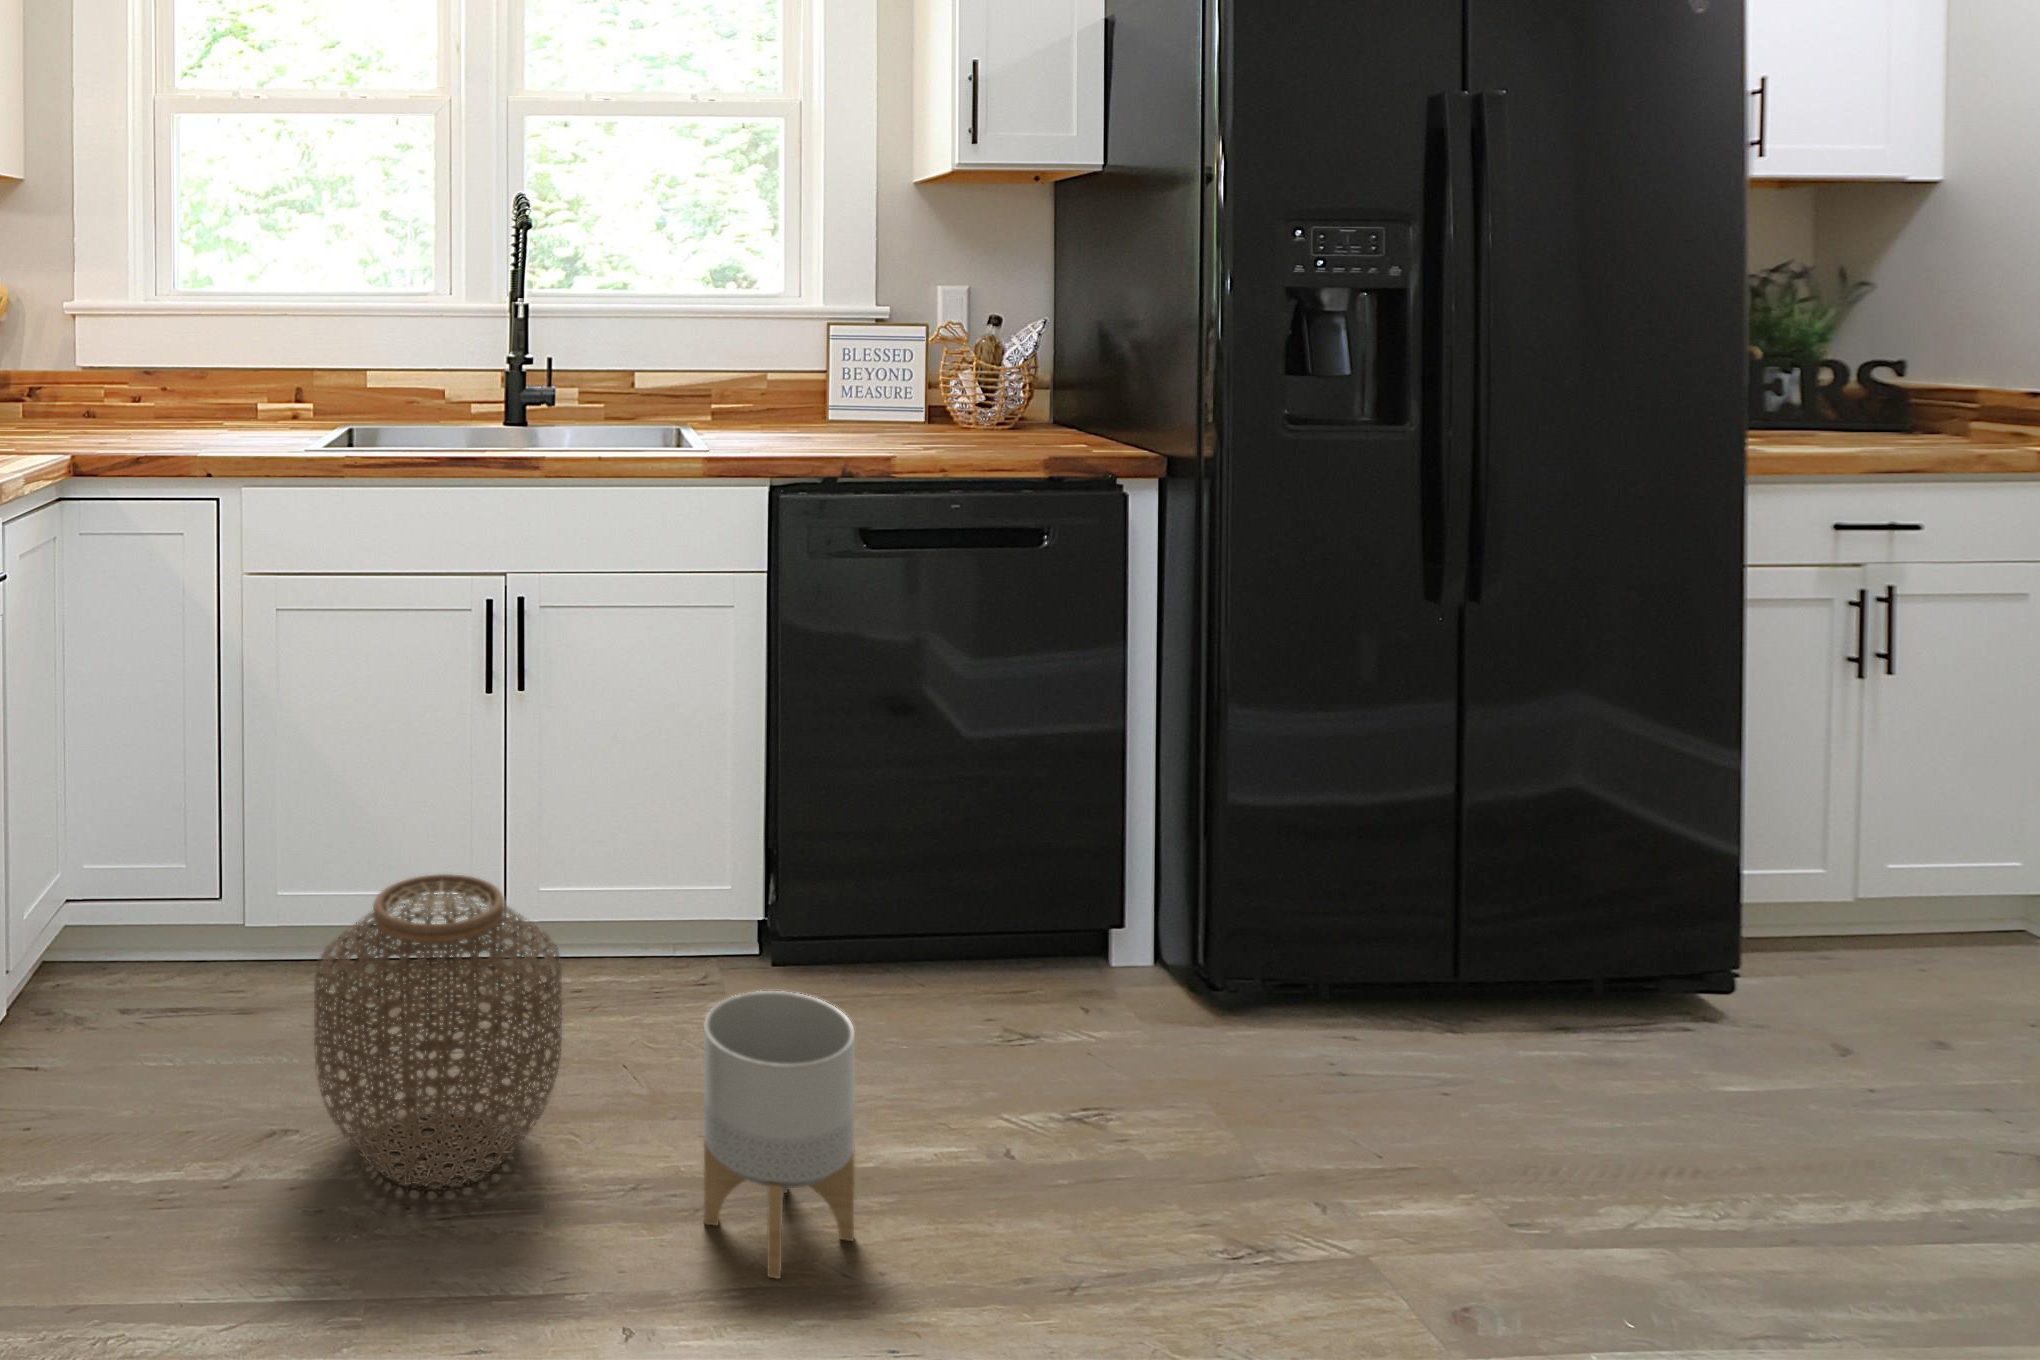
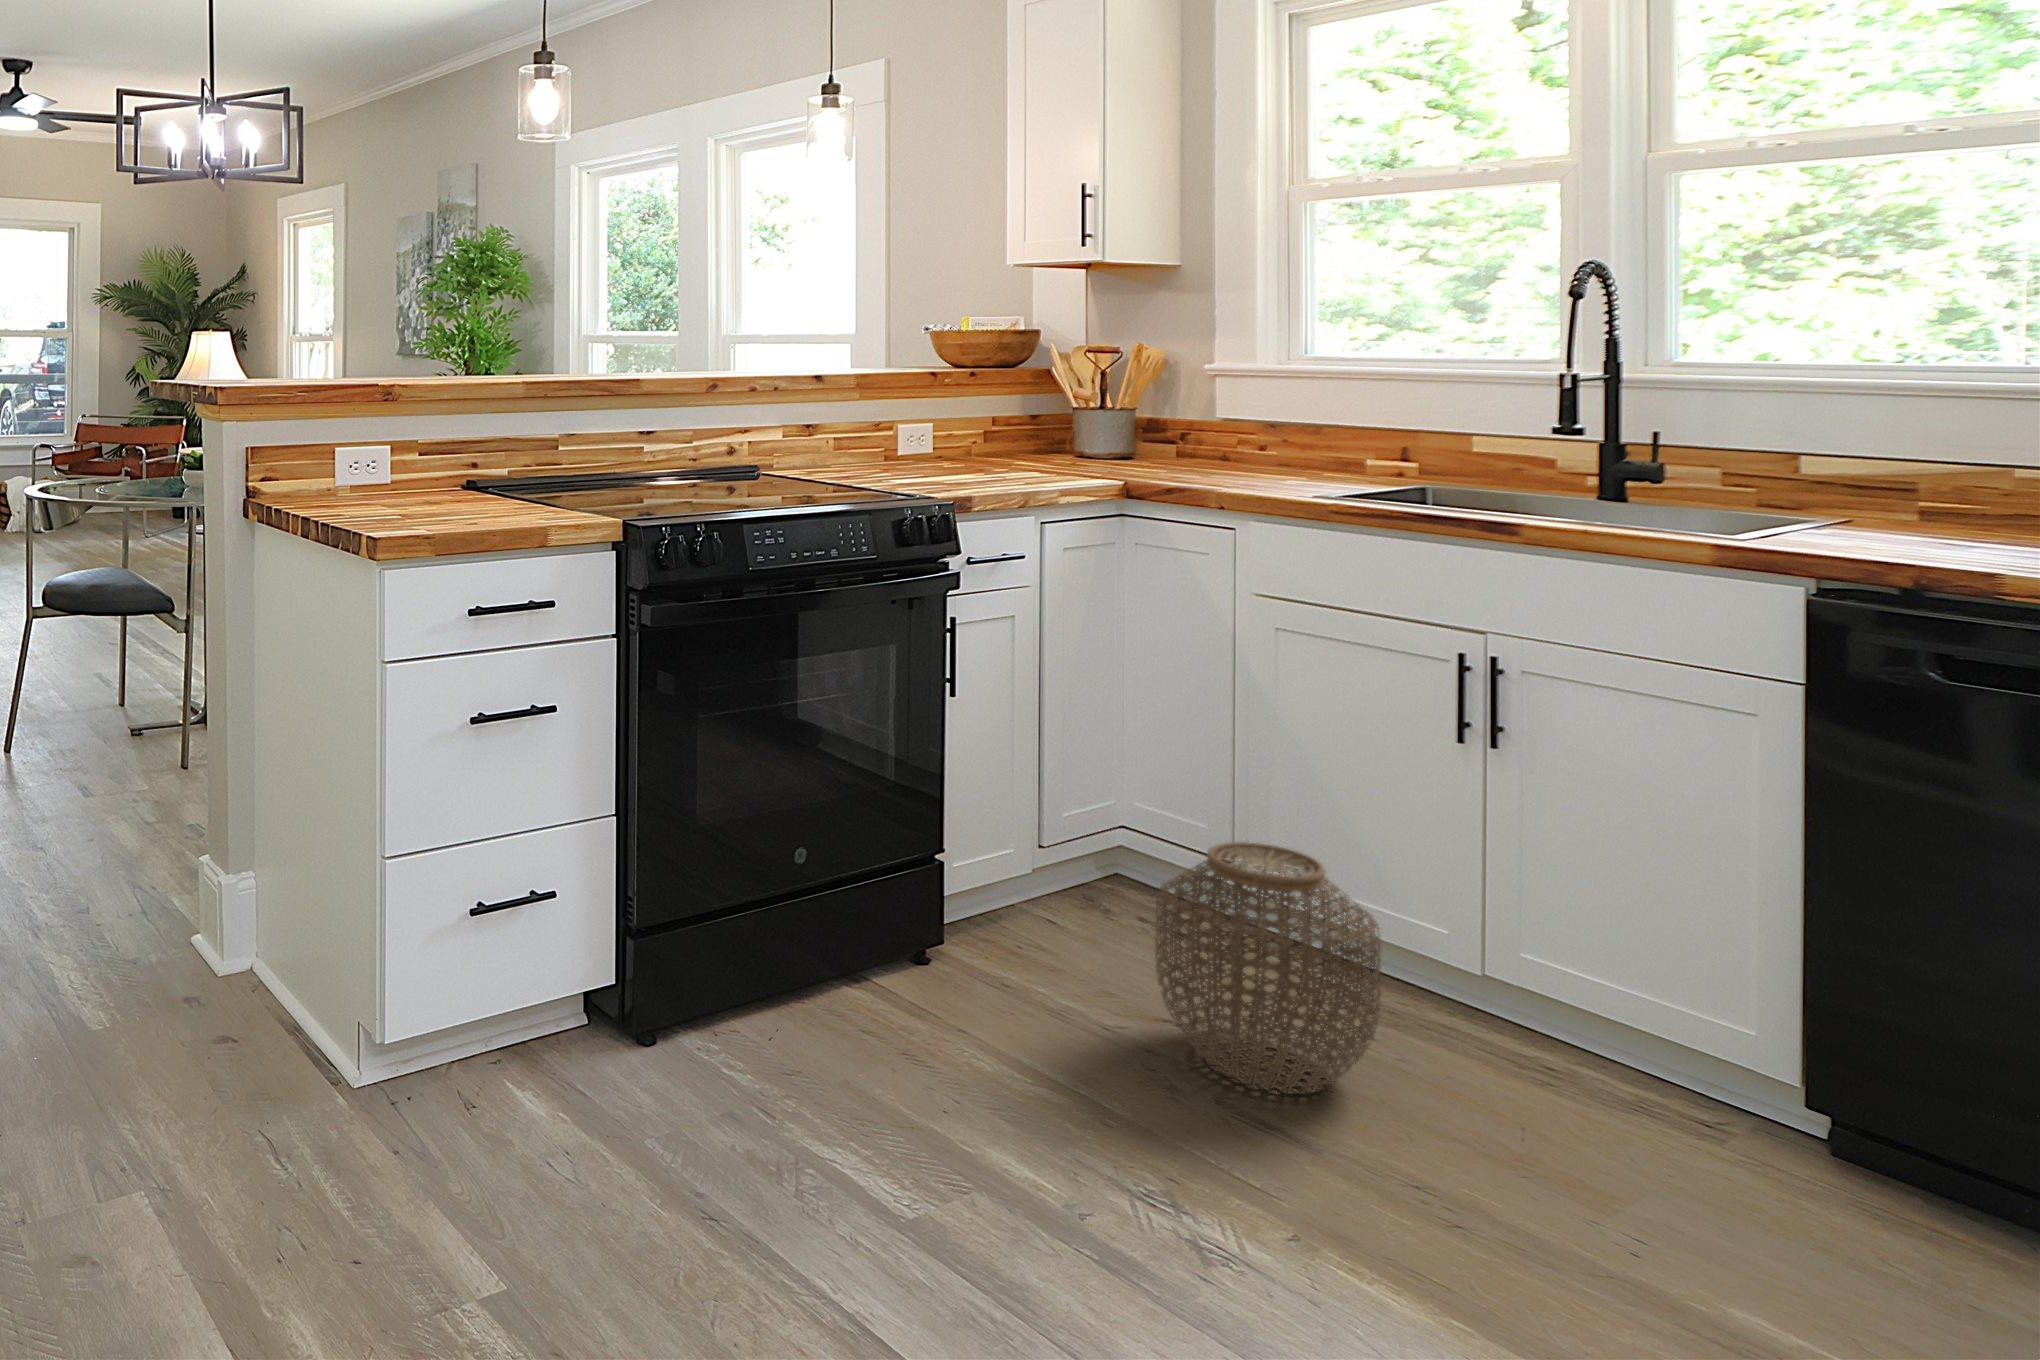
planter: present [704,991,855,1278] -> none [1409,1016,1575,1279]

